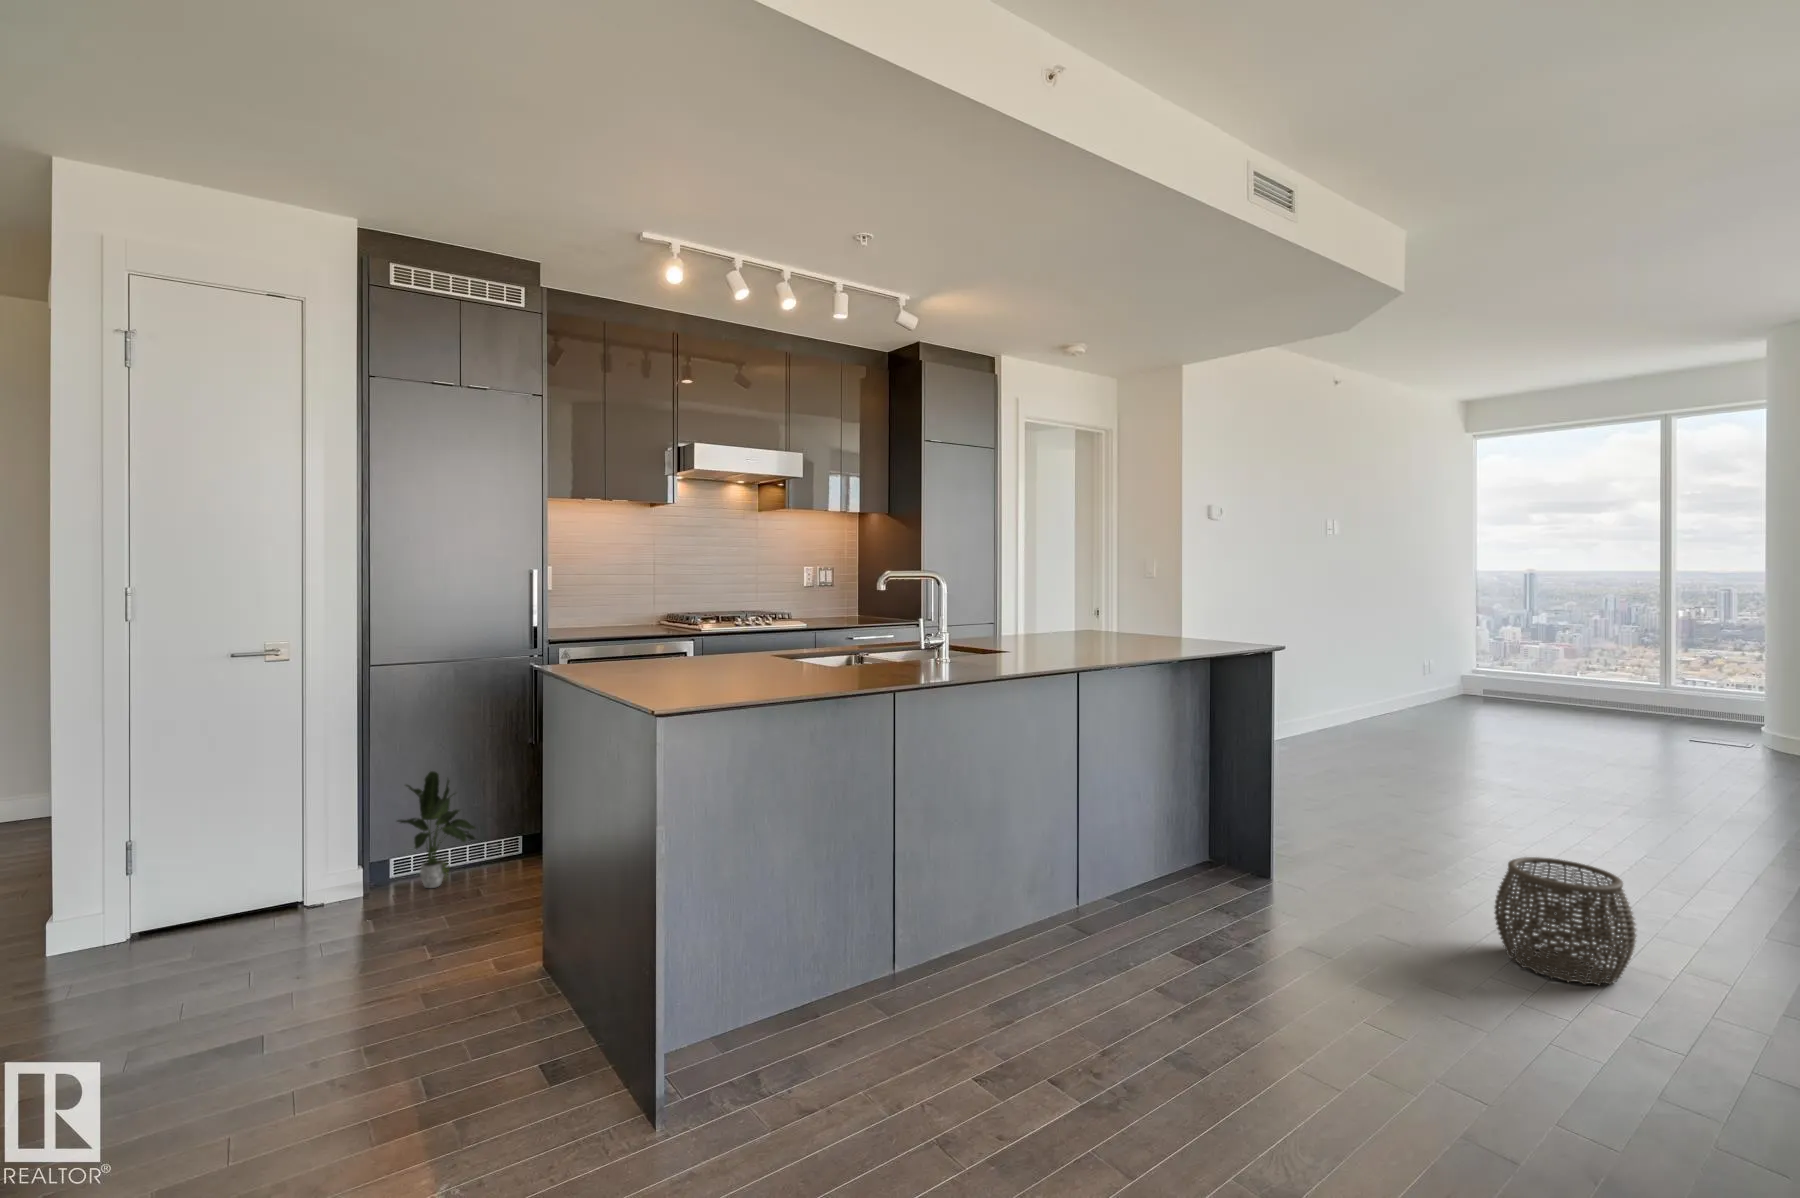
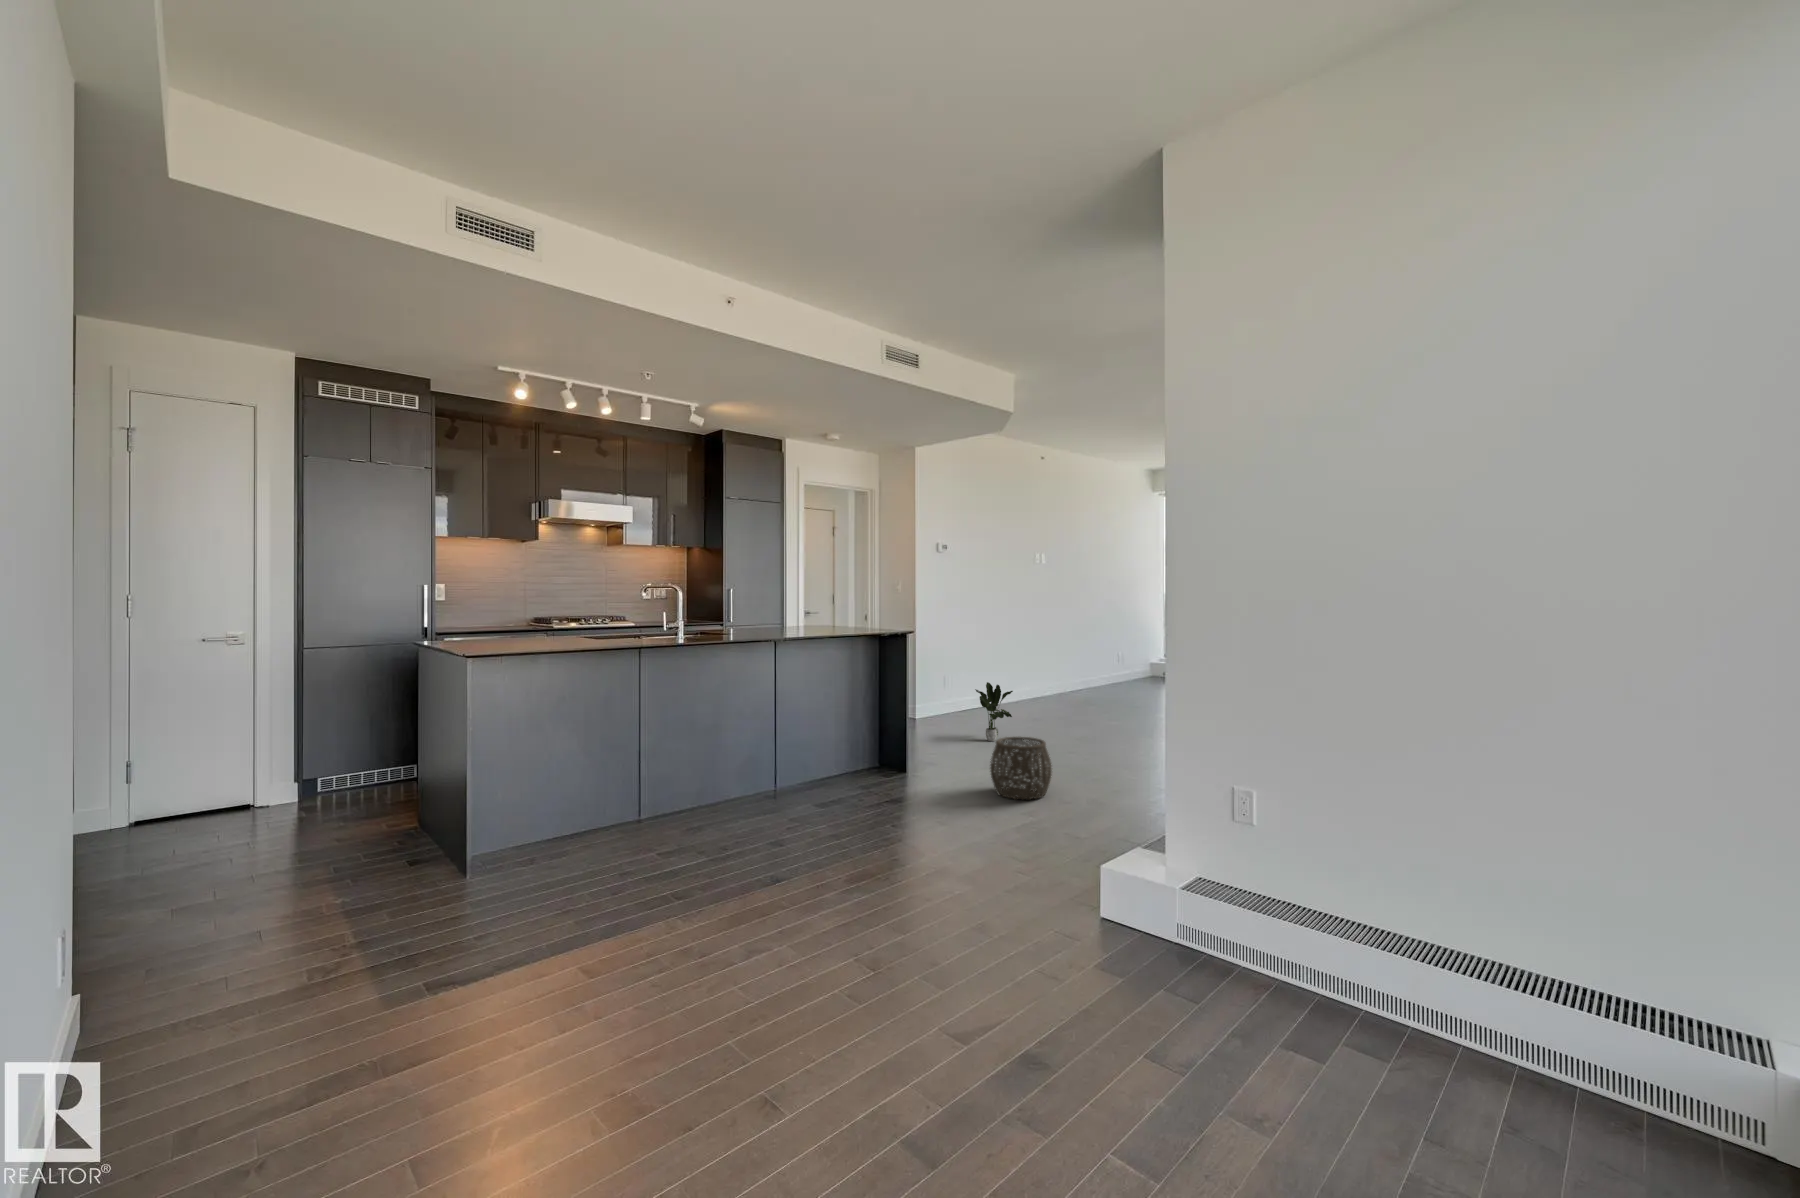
potted plant: present [397,771,475,888] -> present [975,682,1013,741]

